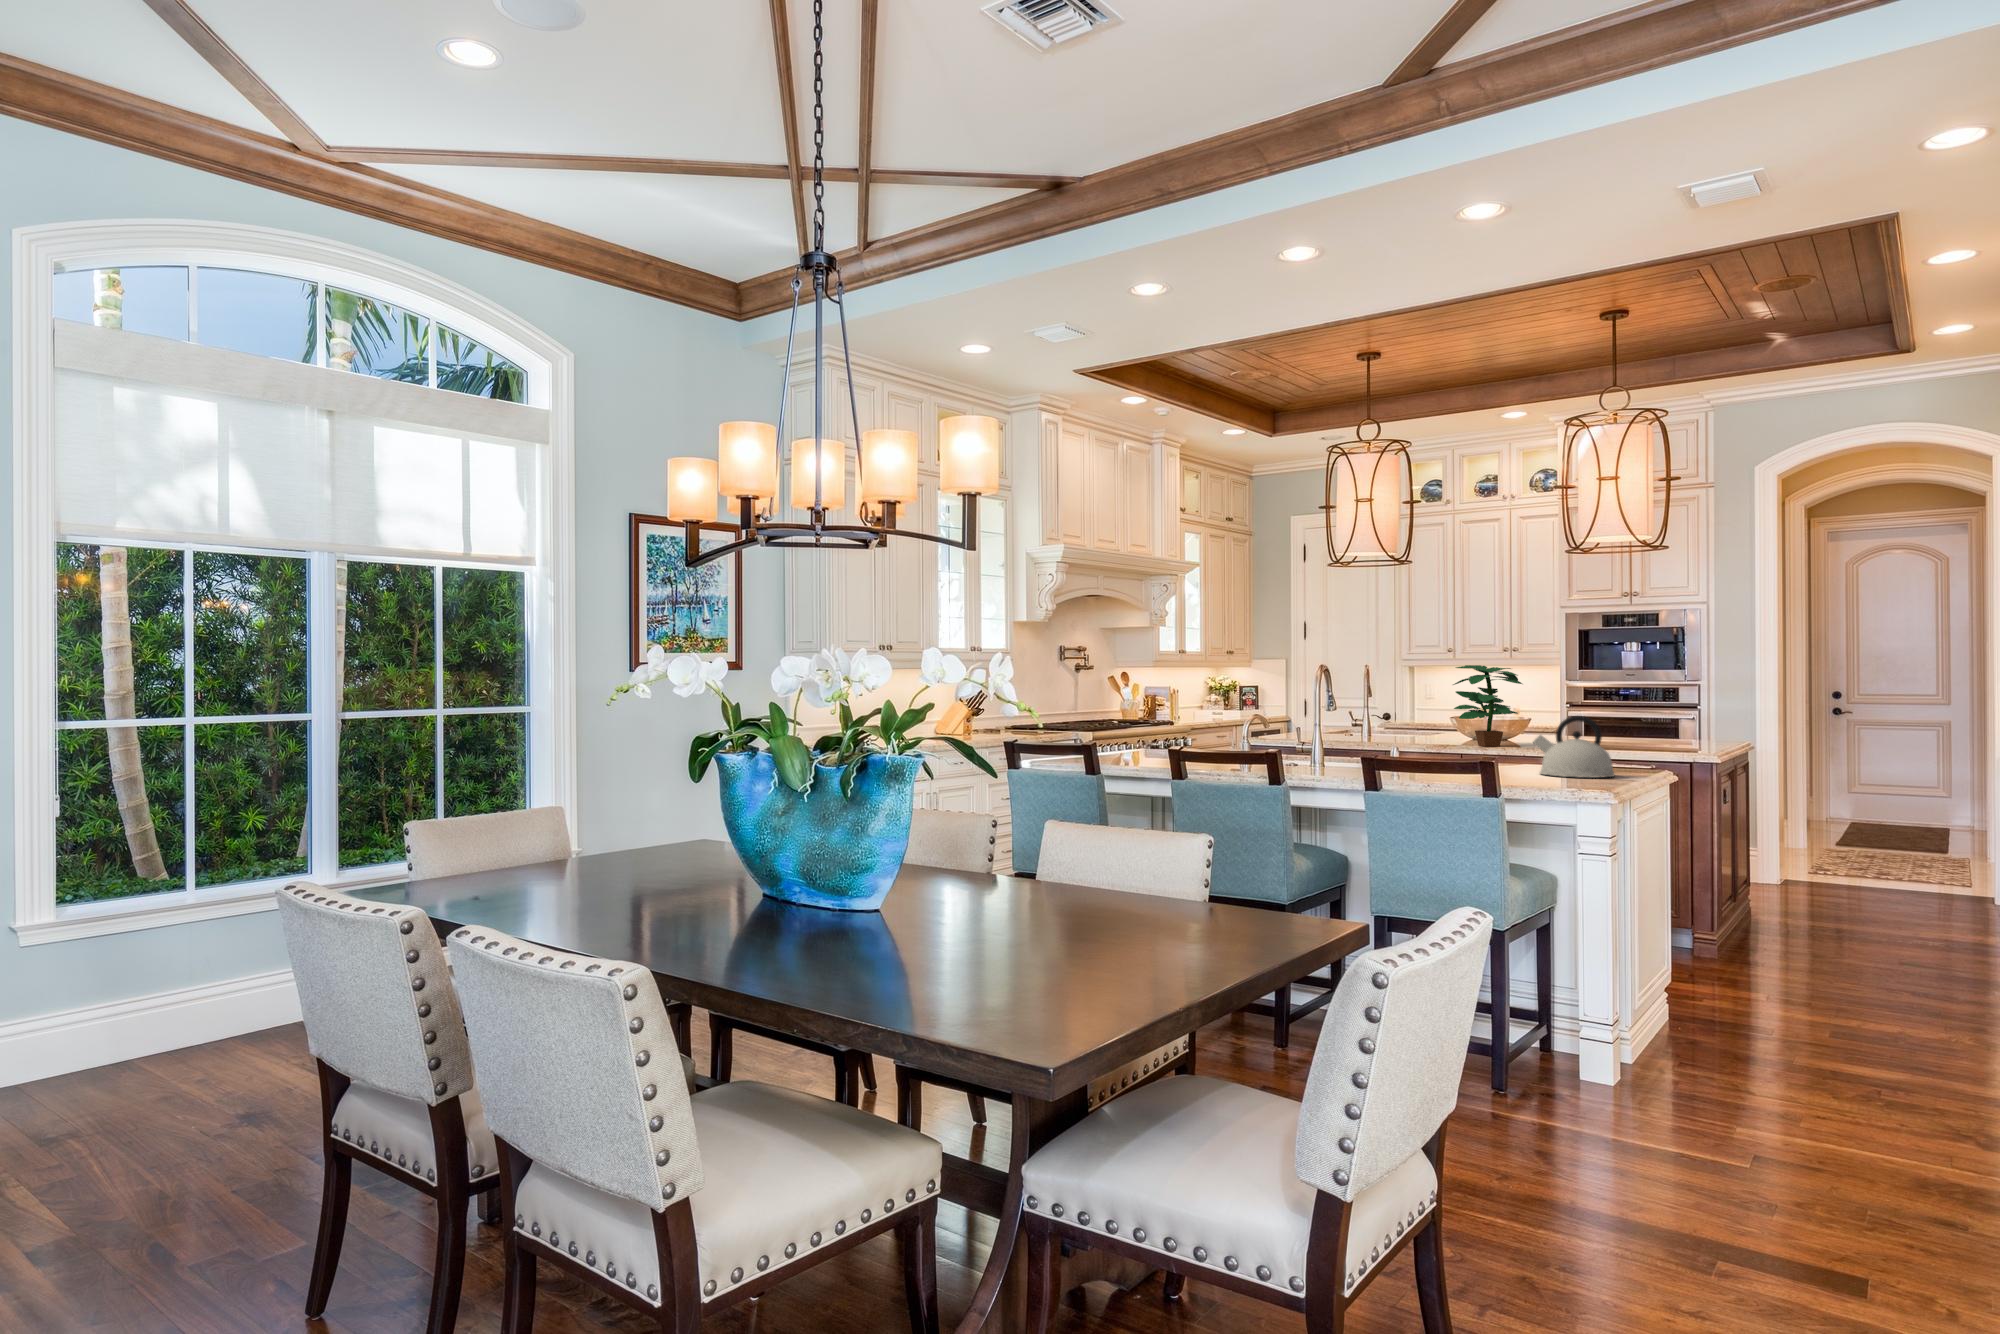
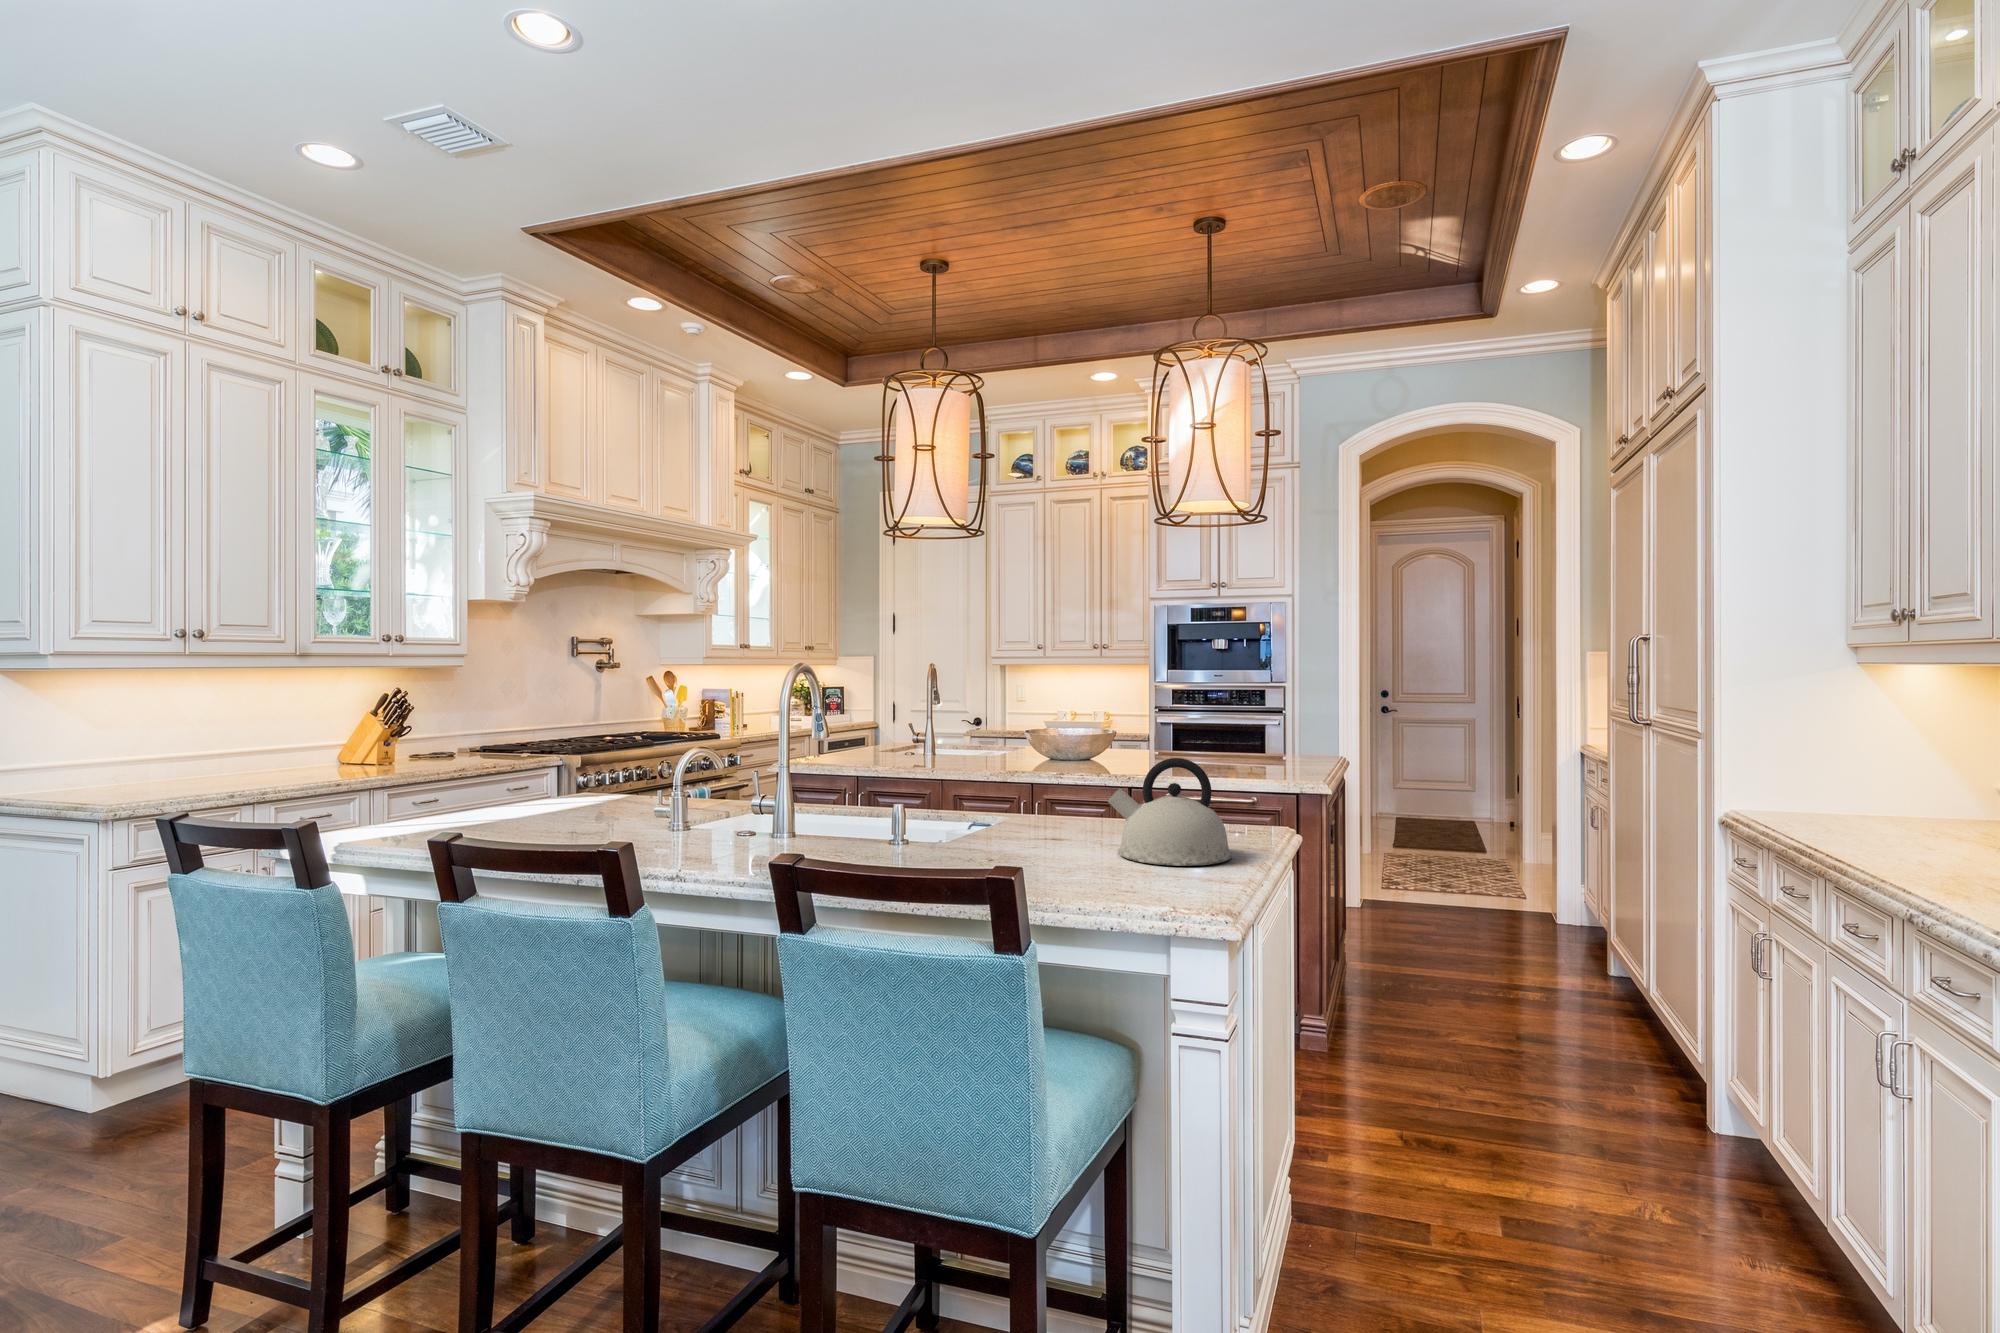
potted plant: present [1453,665,1522,747] -> none [1022,666,1107,771]

